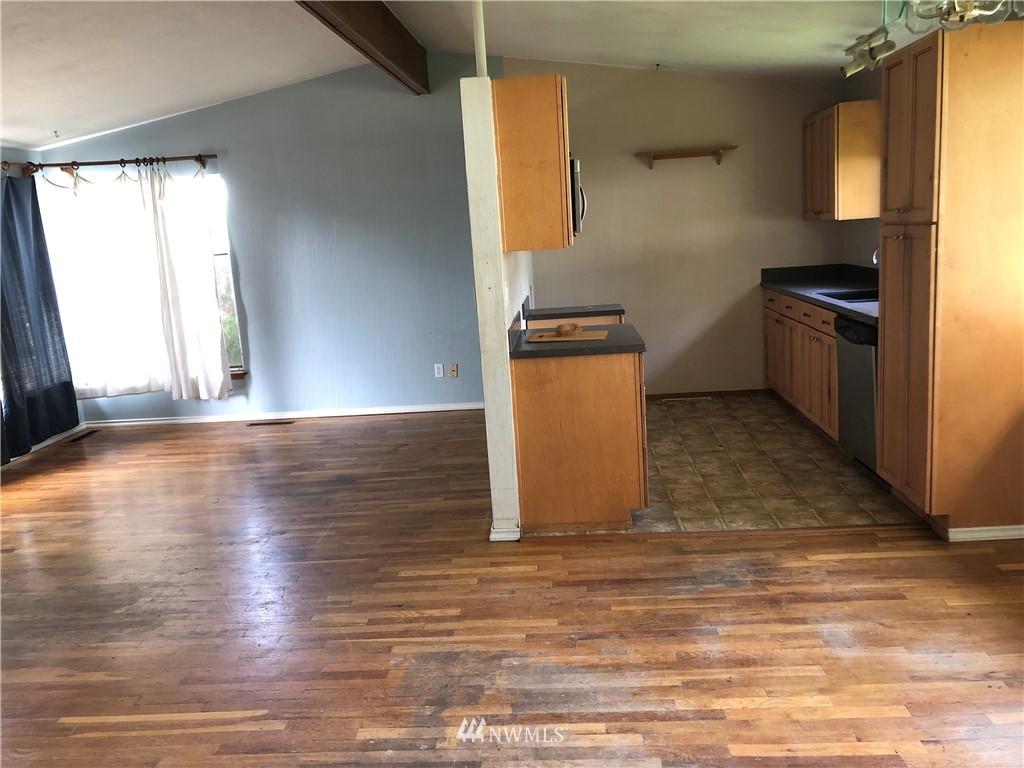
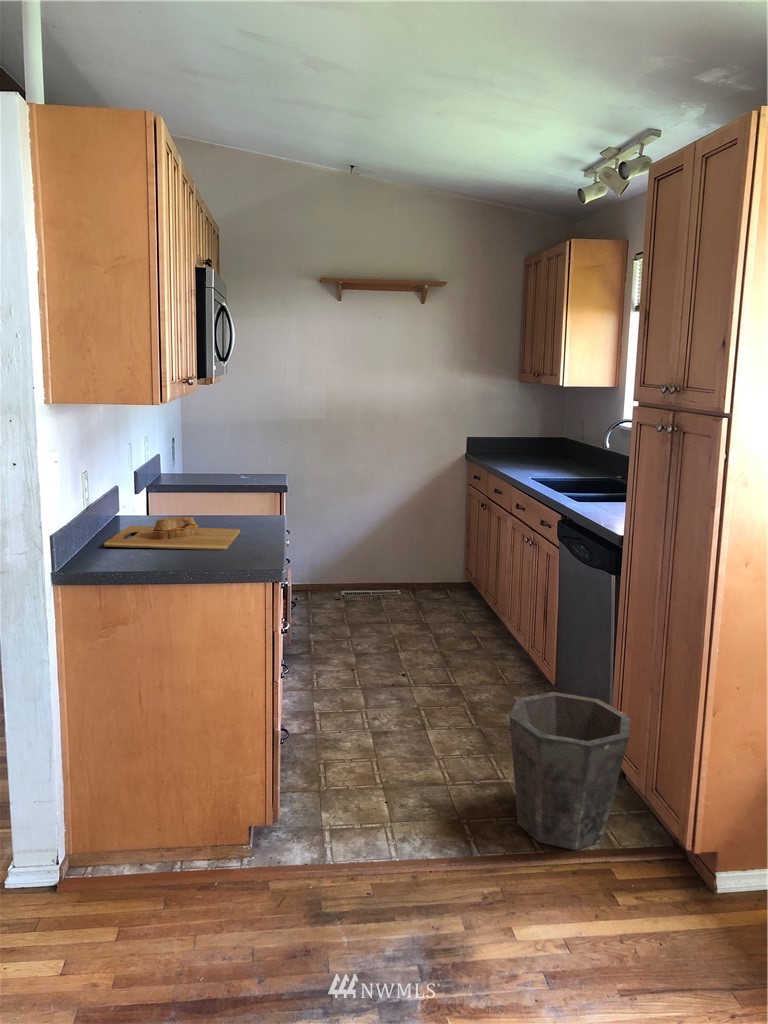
waste bin: none [799,428,887,525] -> present [509,692,630,850]

